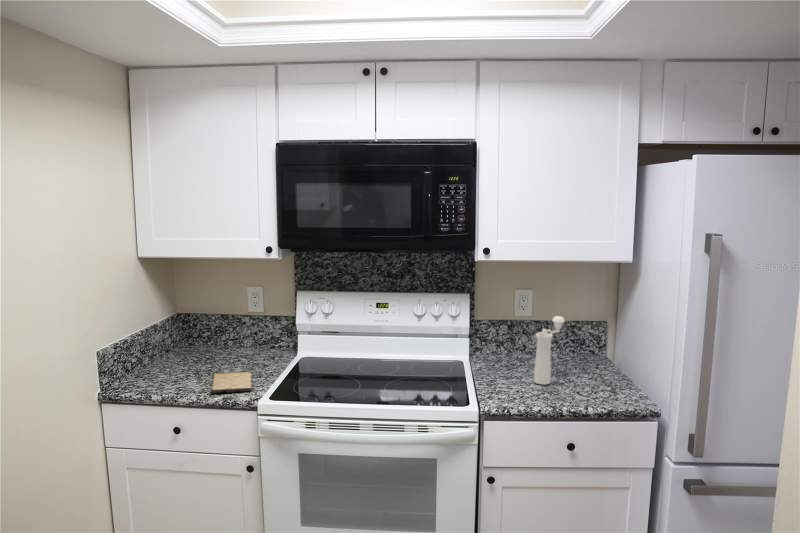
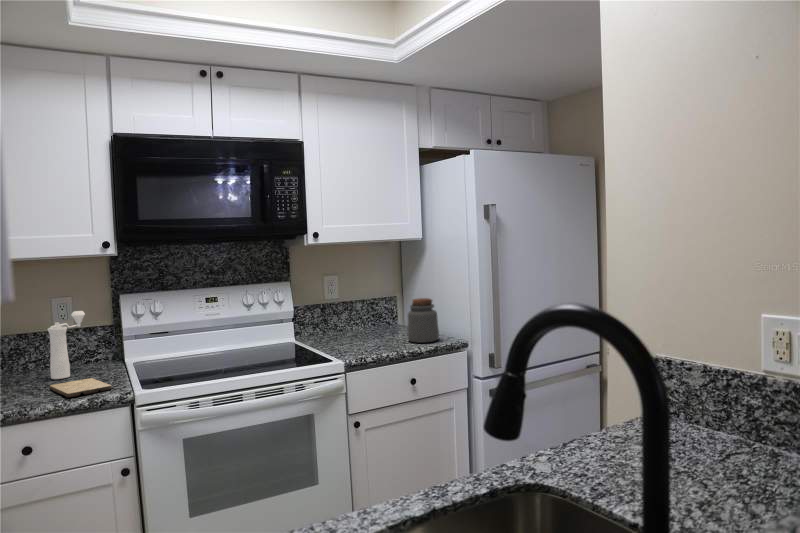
pepper mill: present [534,316,565,385] -> present [48,311,85,379]
jar: none [585,341,626,400] -> present [408,298,439,343]

